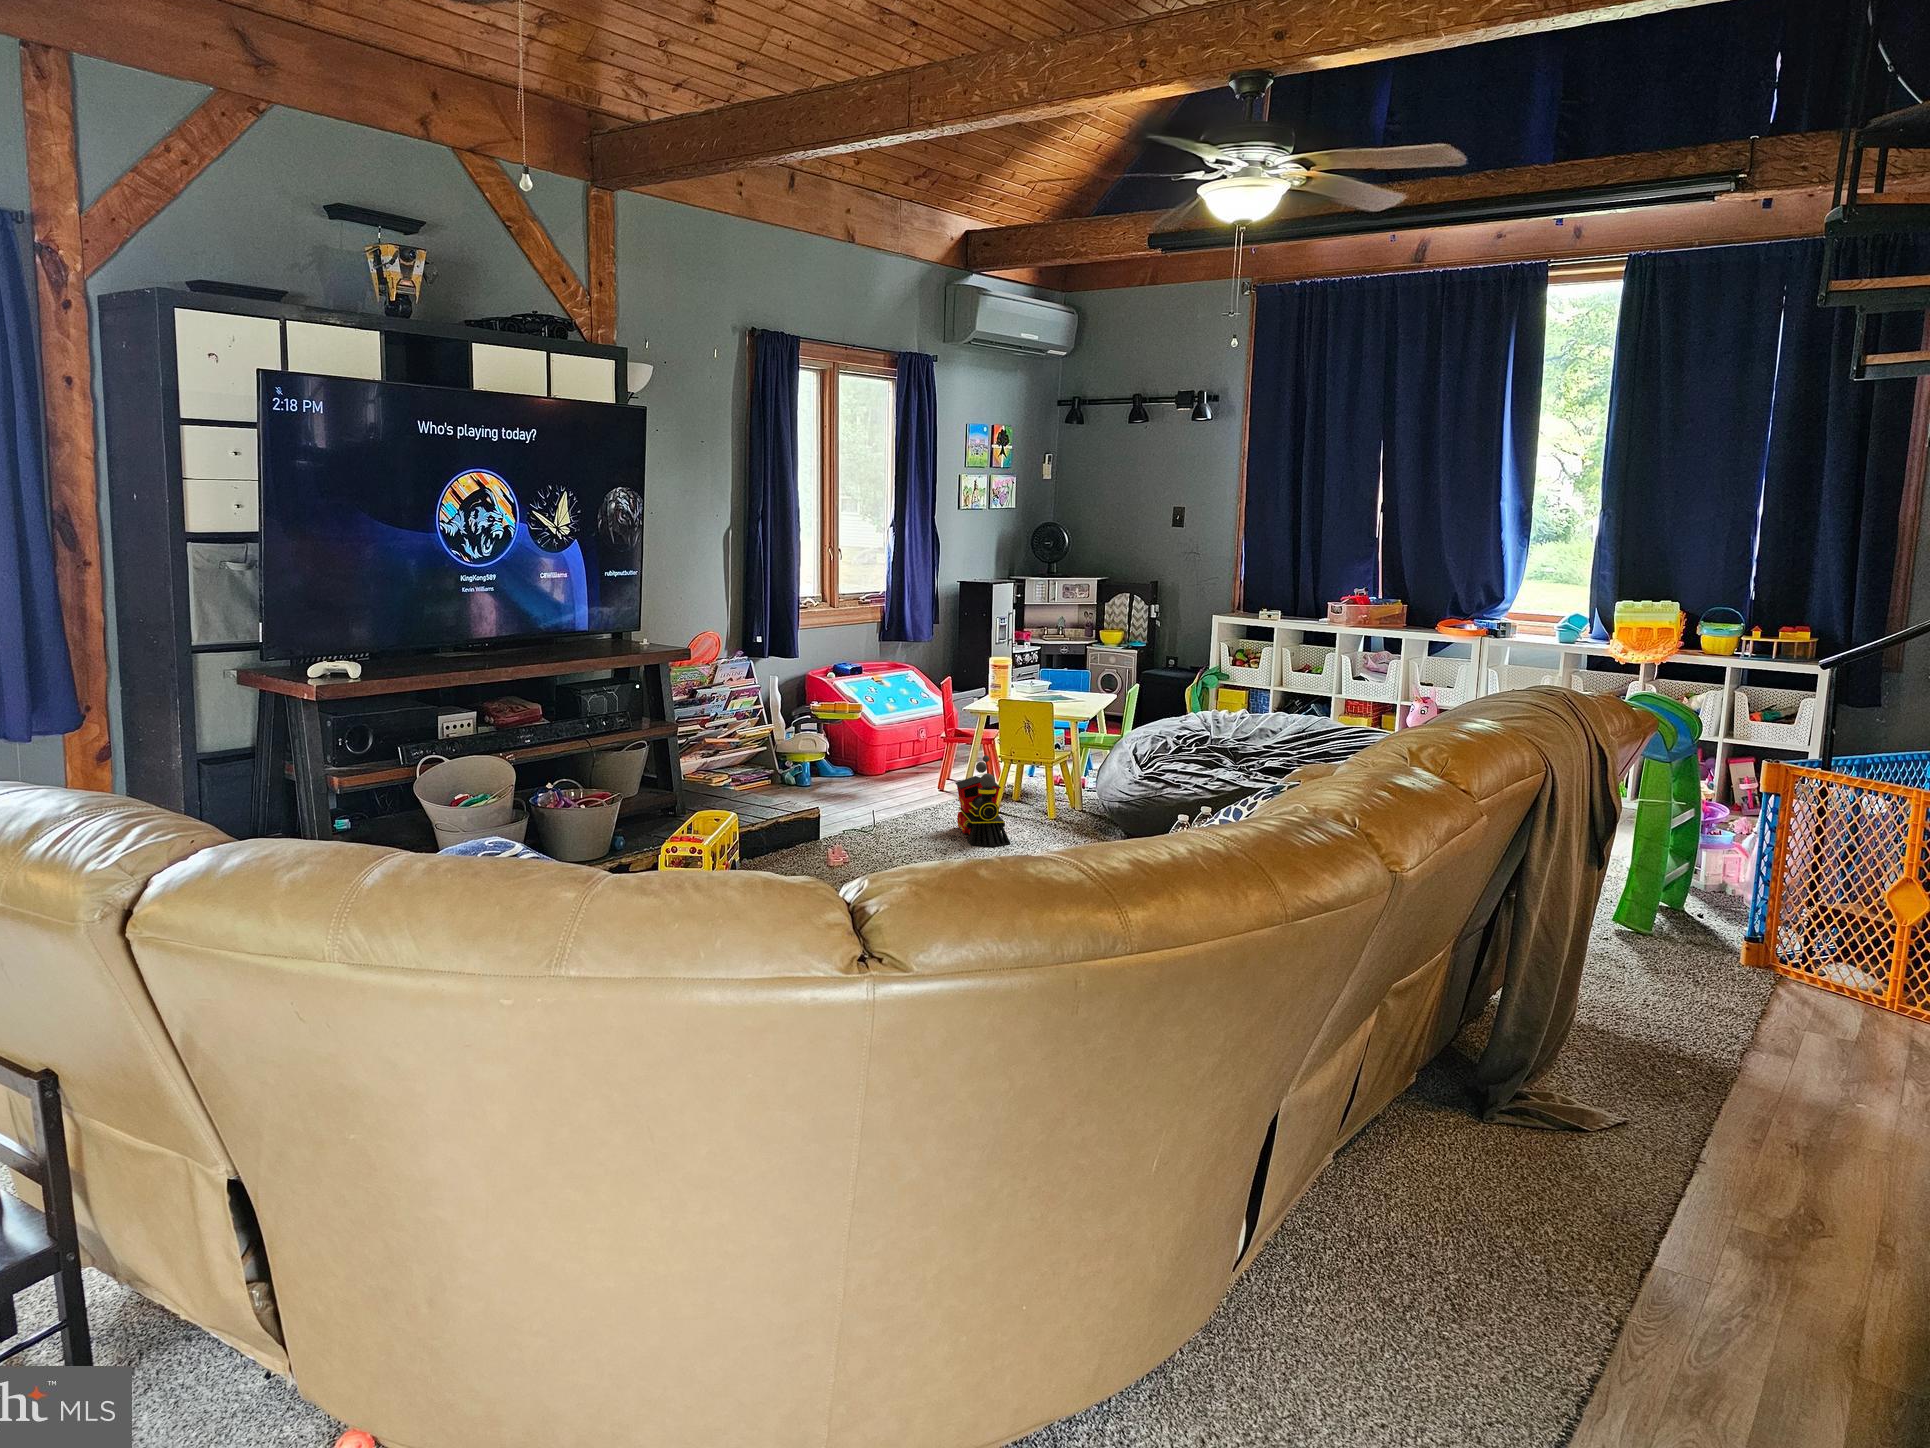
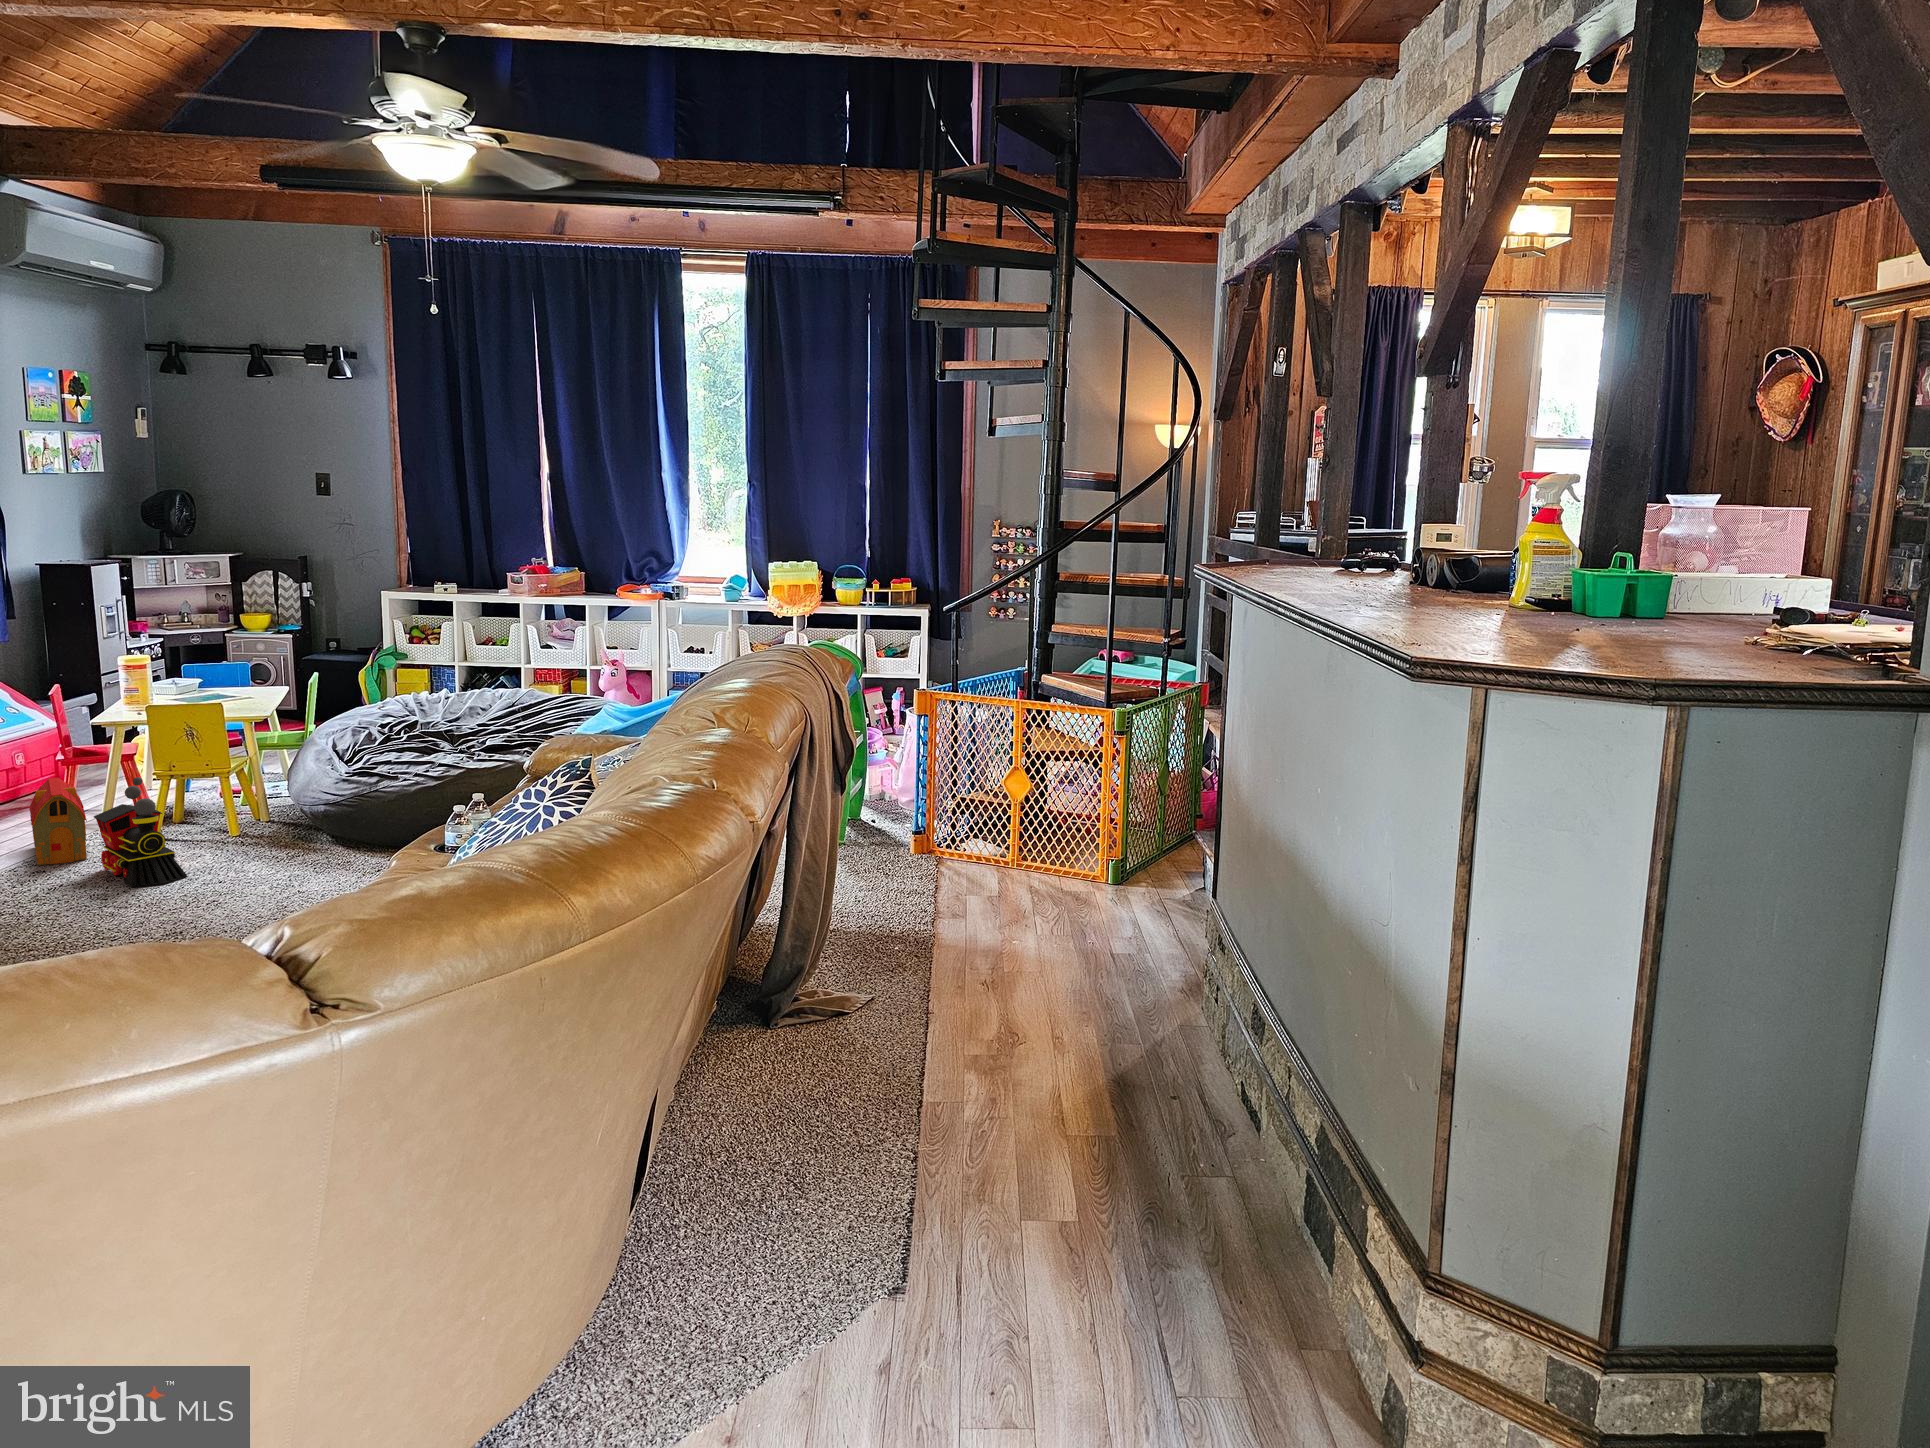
toy house: none [917,748,955,817] -> present [29,778,87,865]

